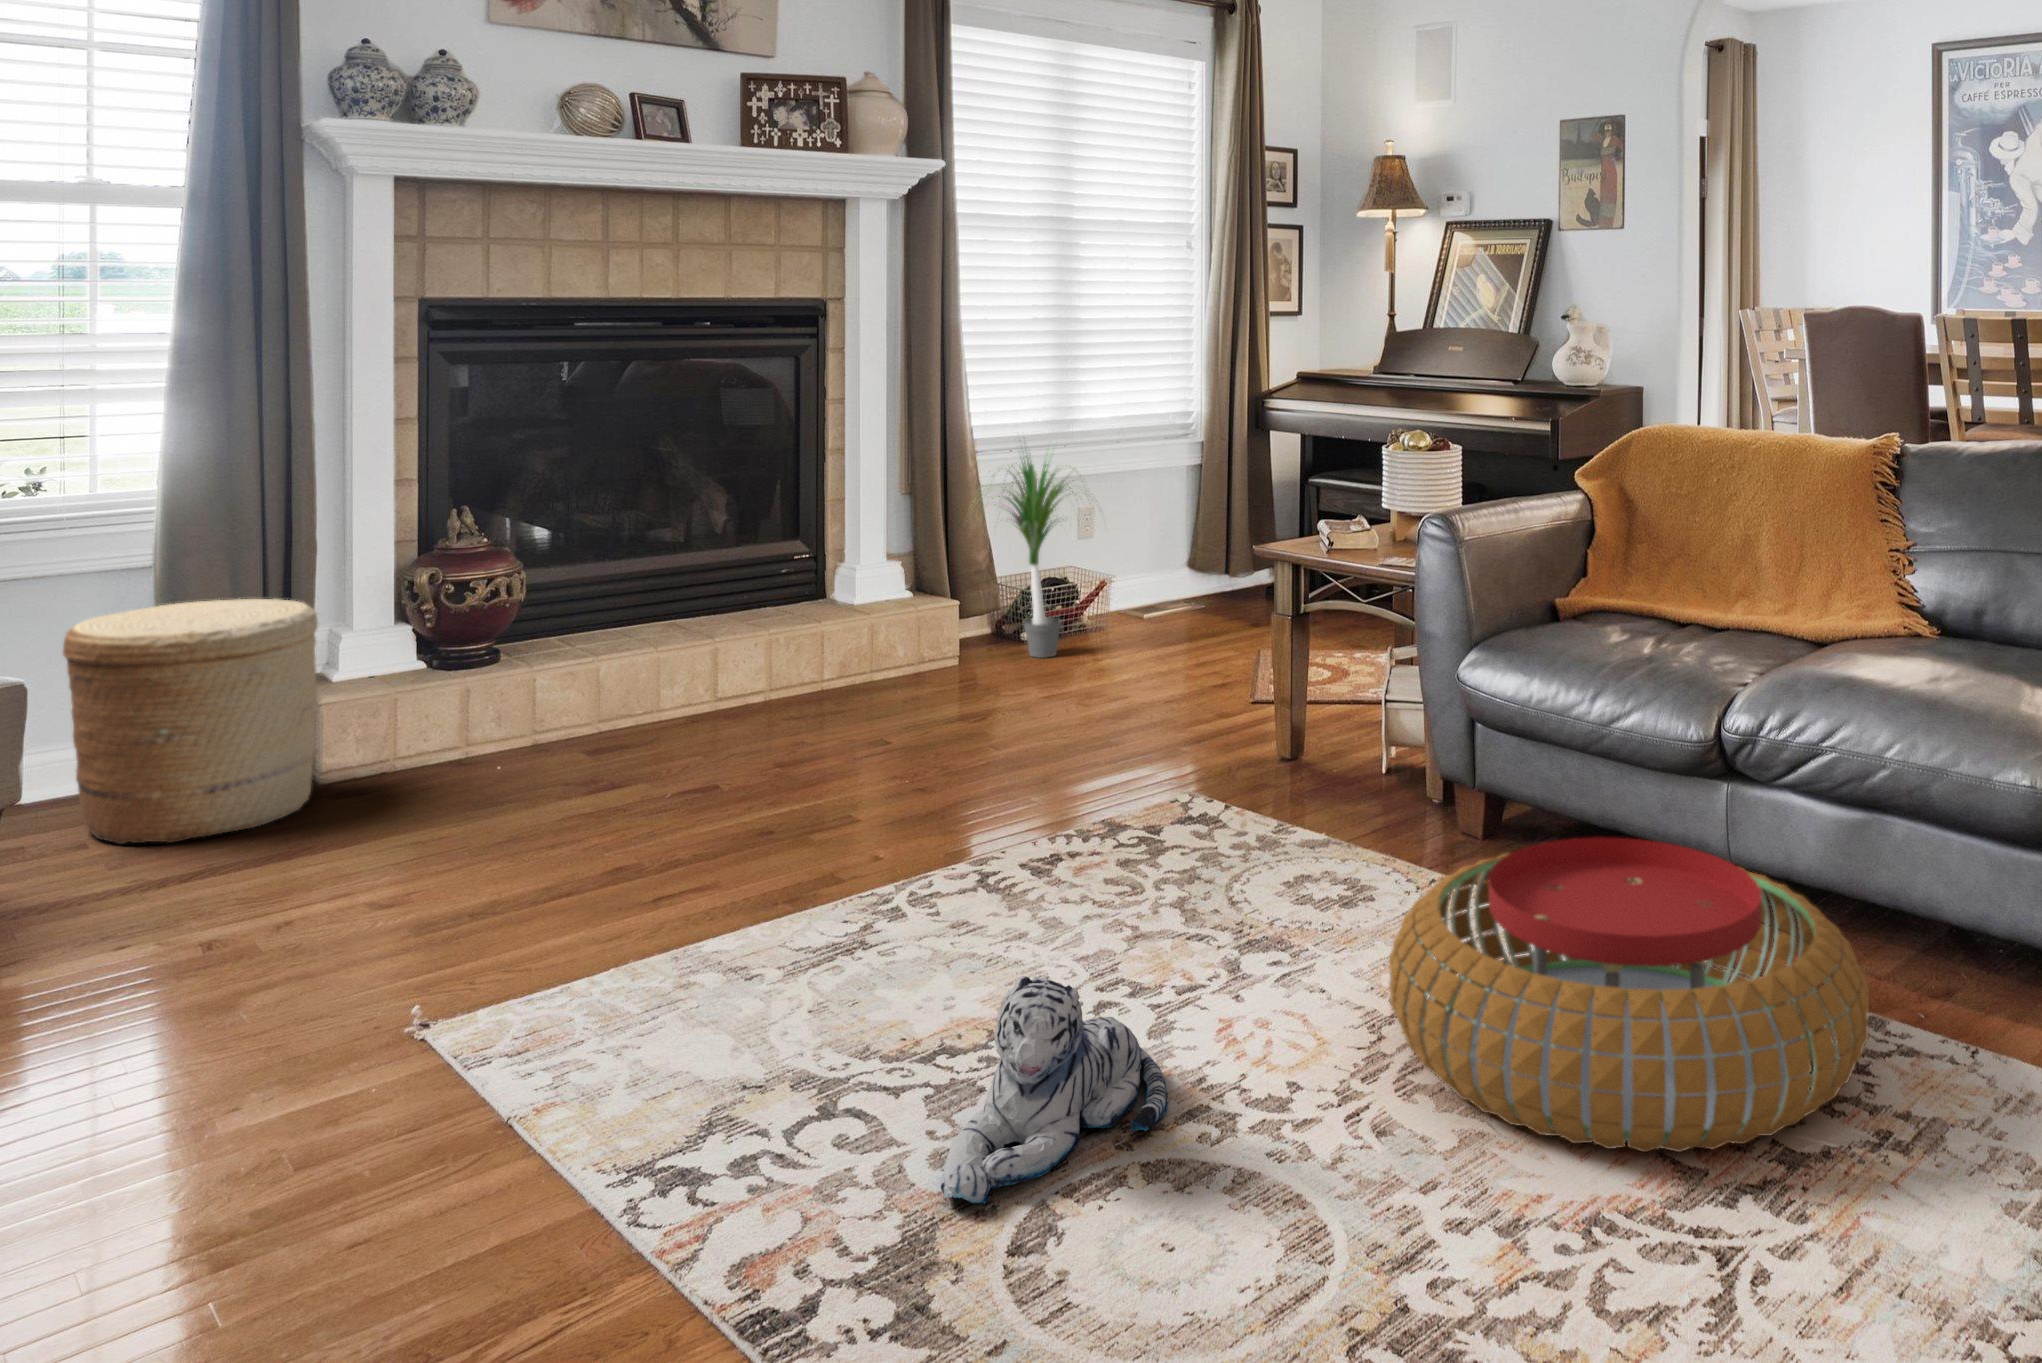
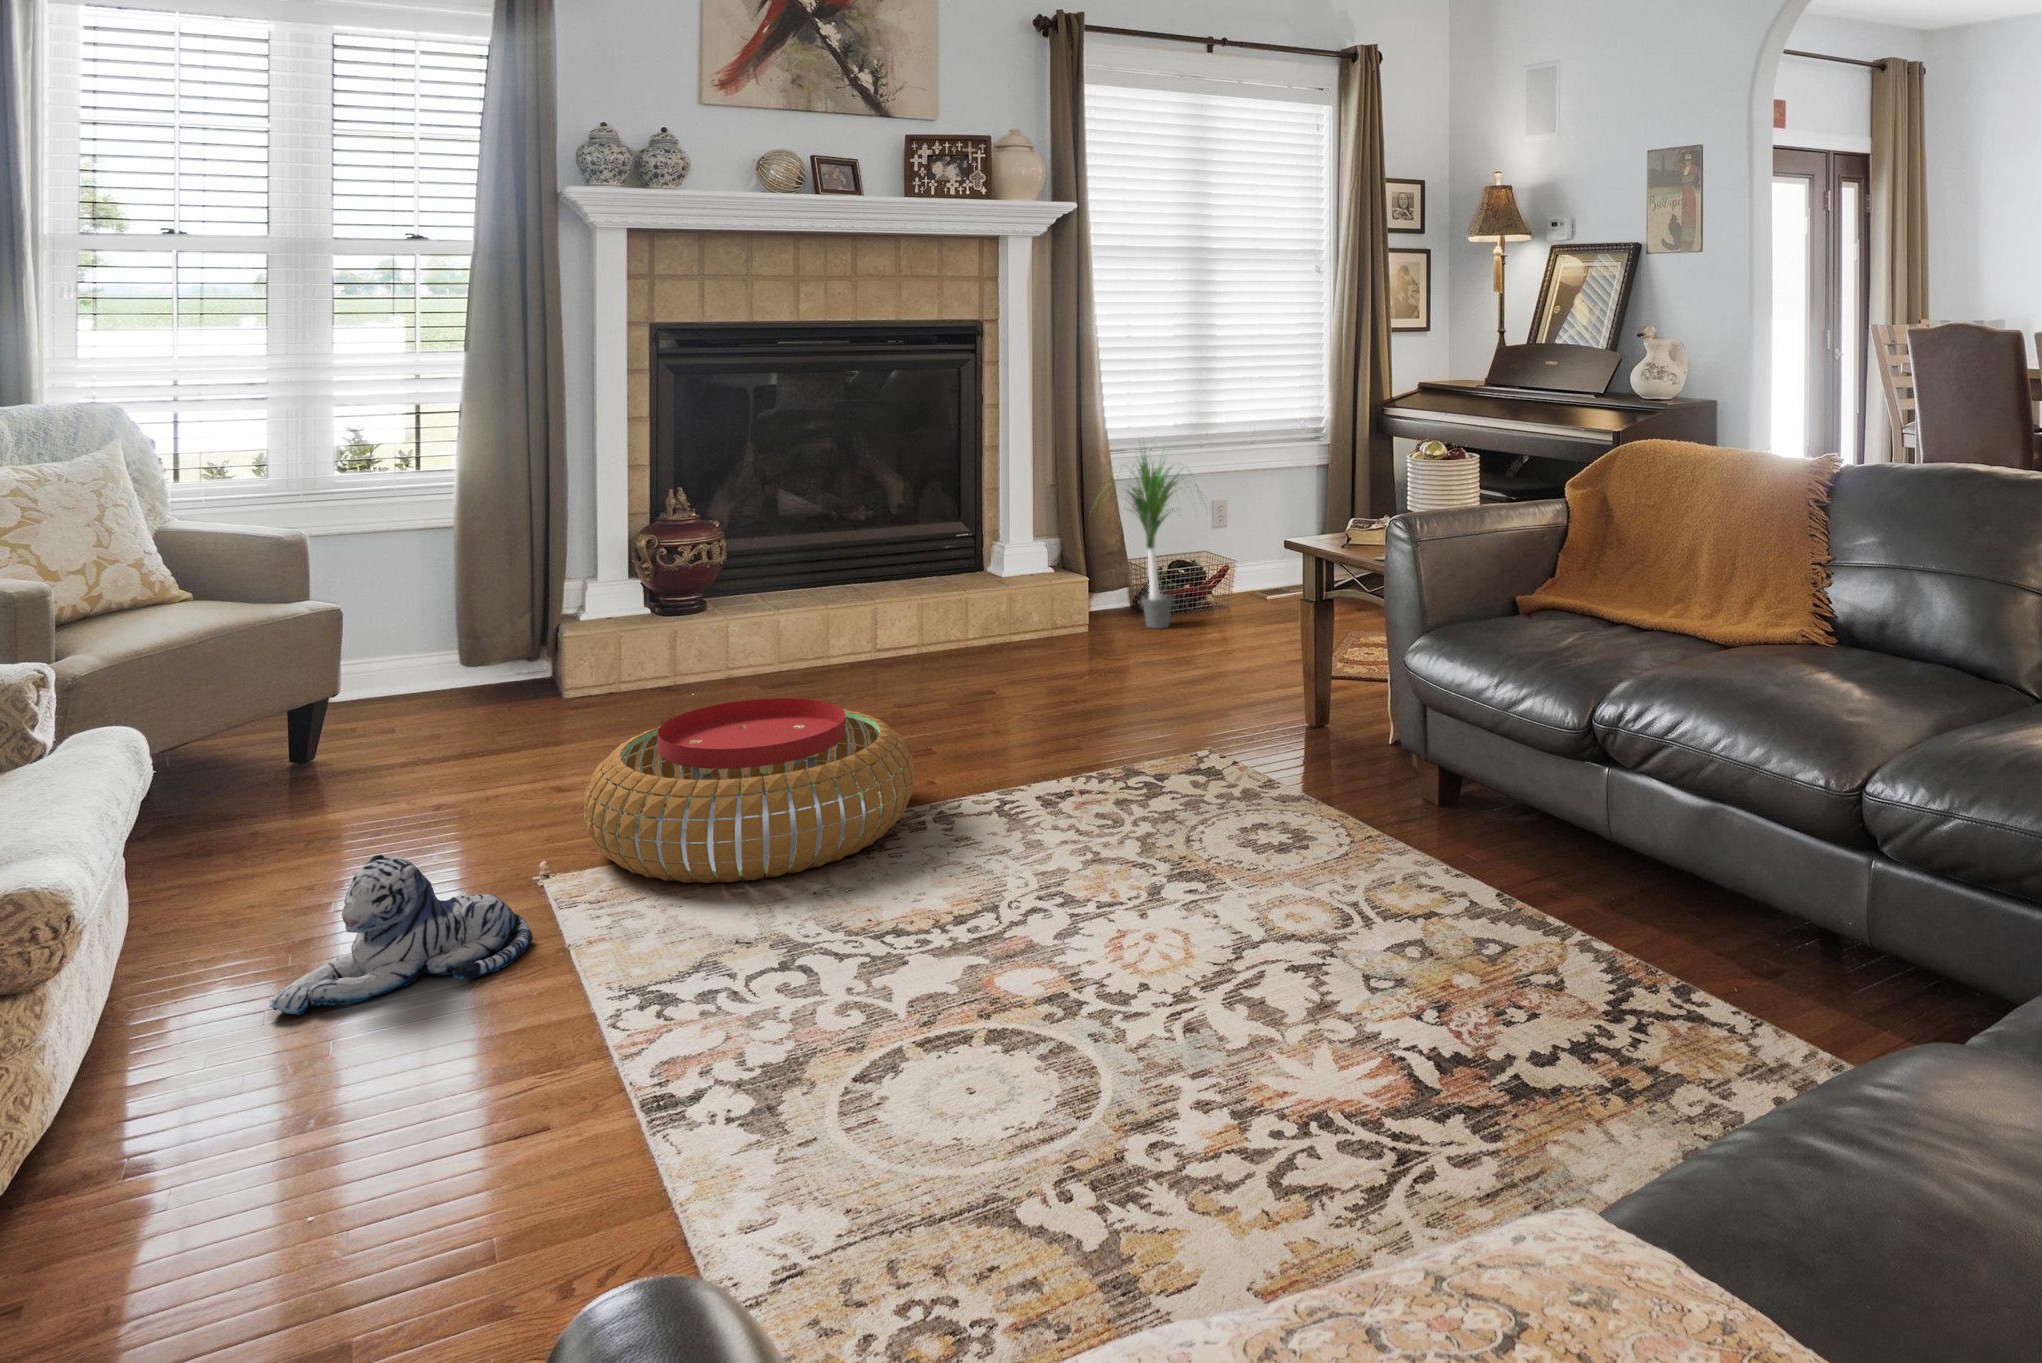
woven basket: present [63,599,318,844] -> none [378,556,558,738]
pouf: present [1389,837,1869,1152] -> present [583,698,914,883]
plush toy: present [941,976,1168,1203] -> present [269,854,533,1015]

